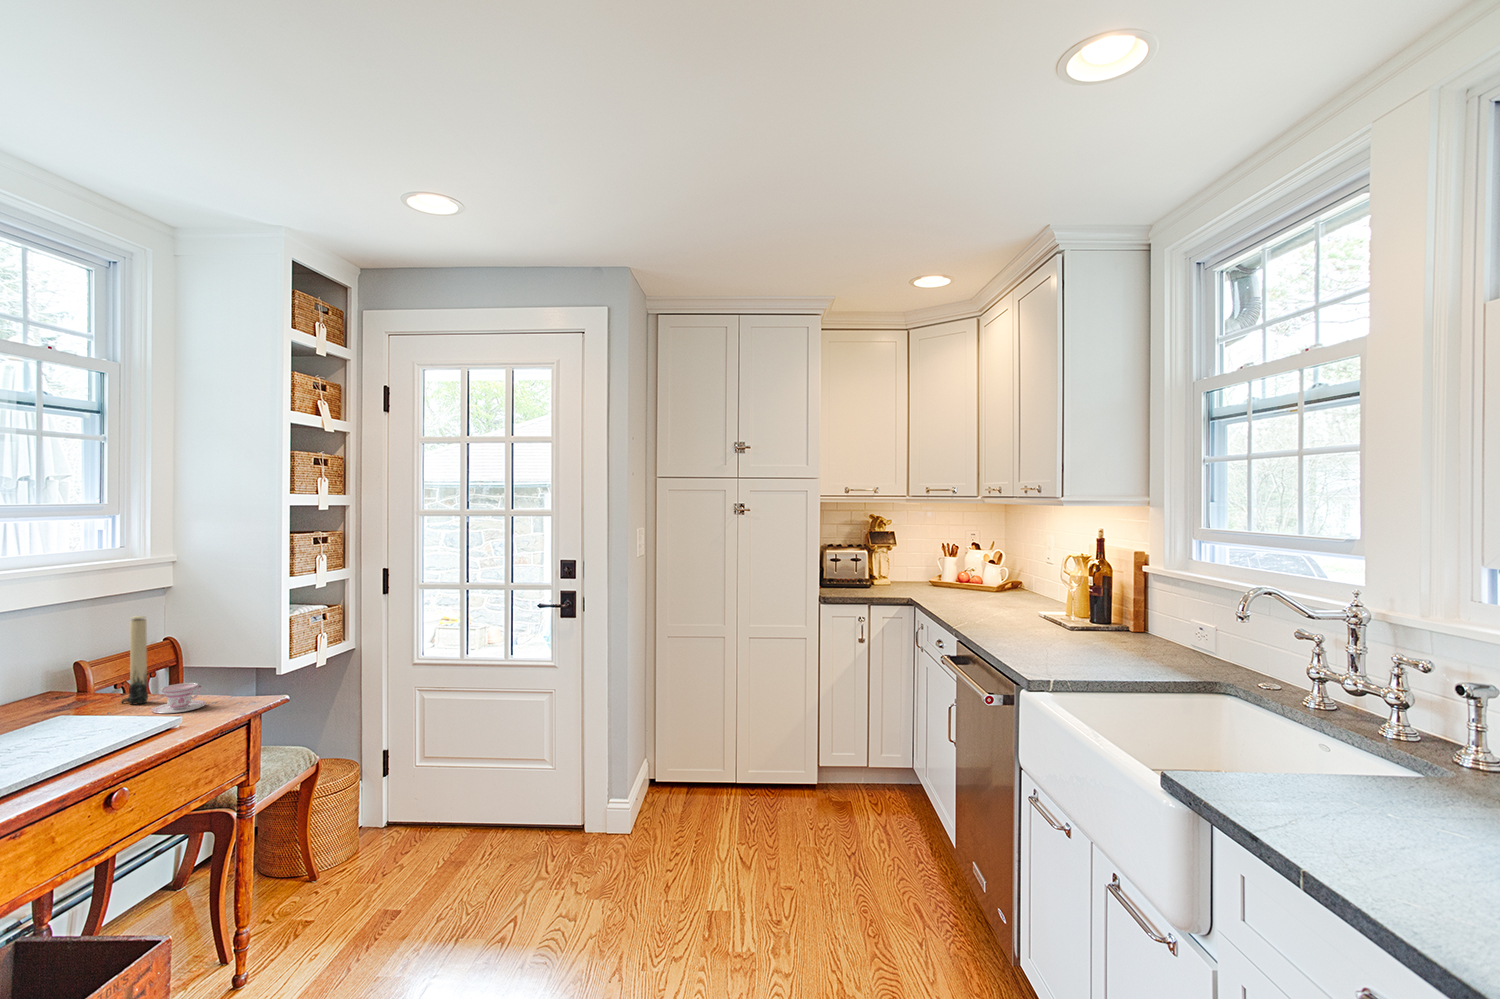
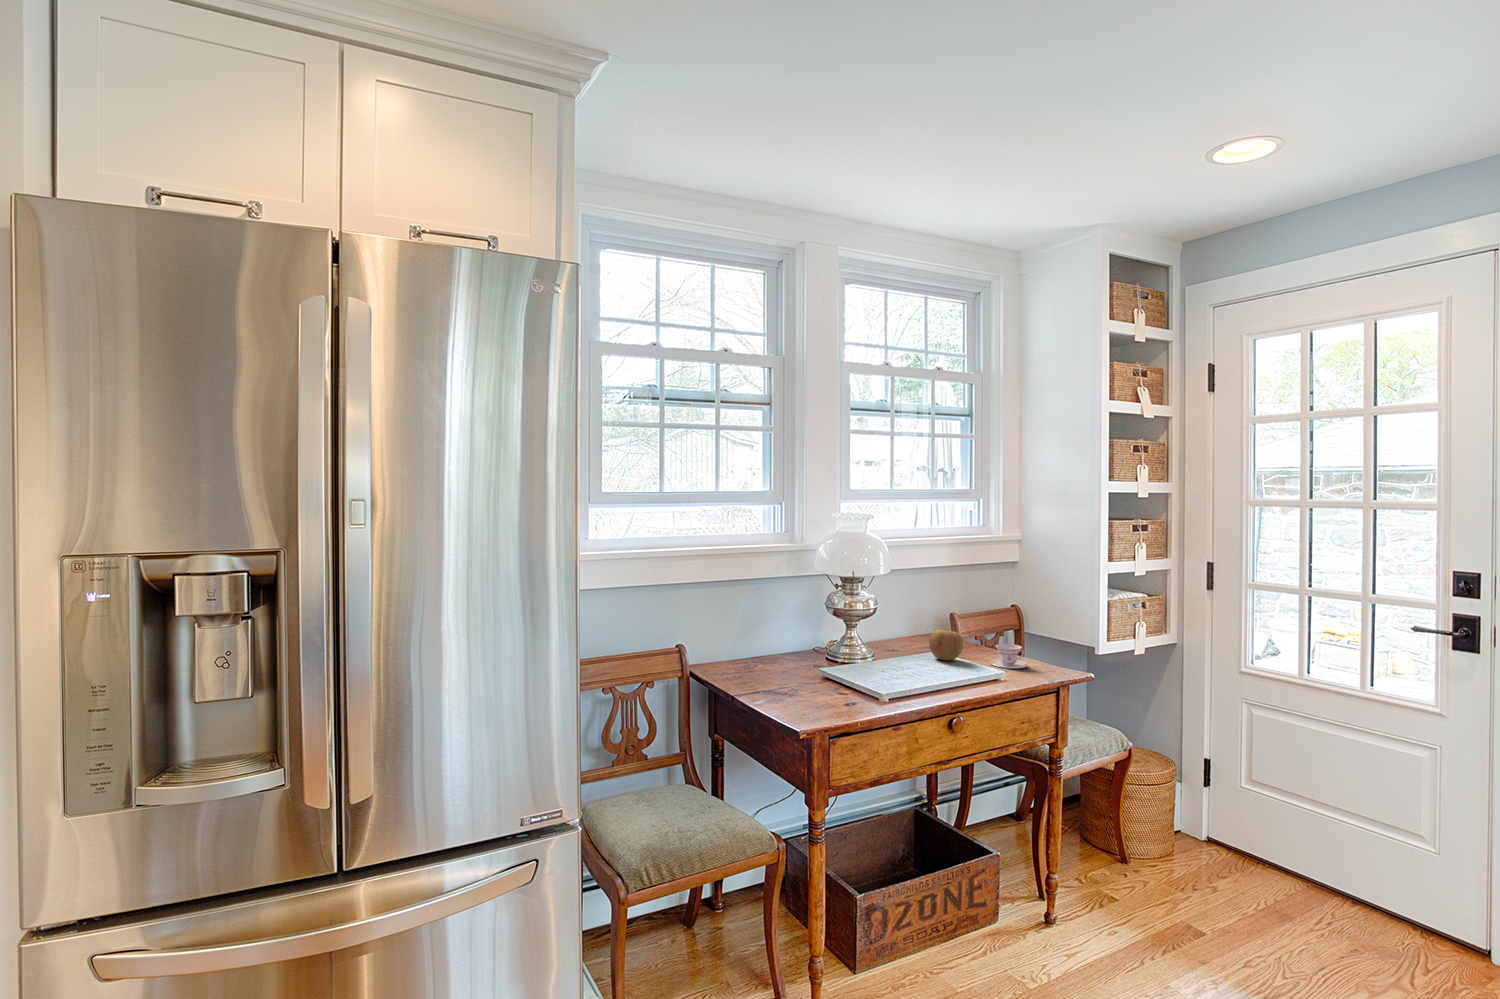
candle: present [121,616,148,705] -> none [973,583,990,655]
apple: none [54,683,112,723] -> present [929,630,963,661]

